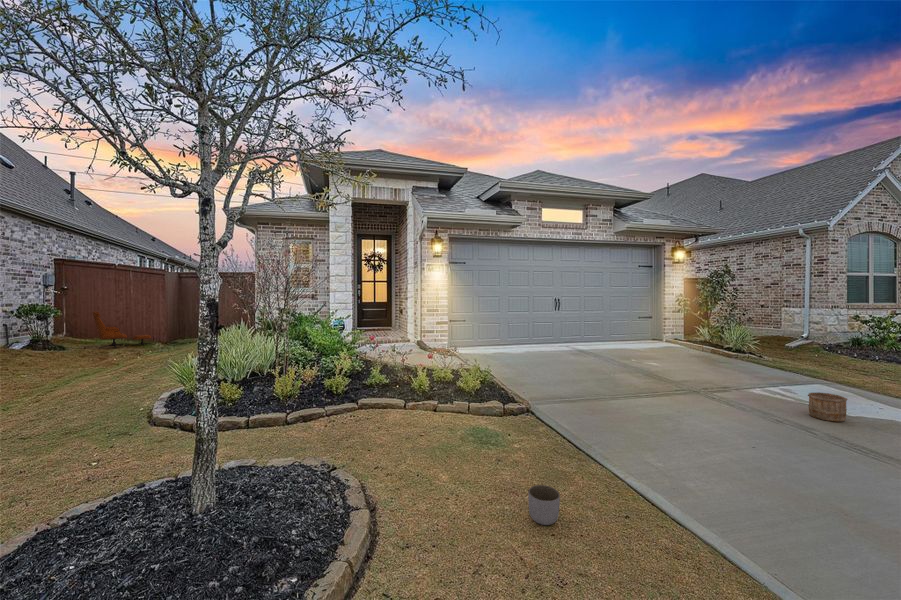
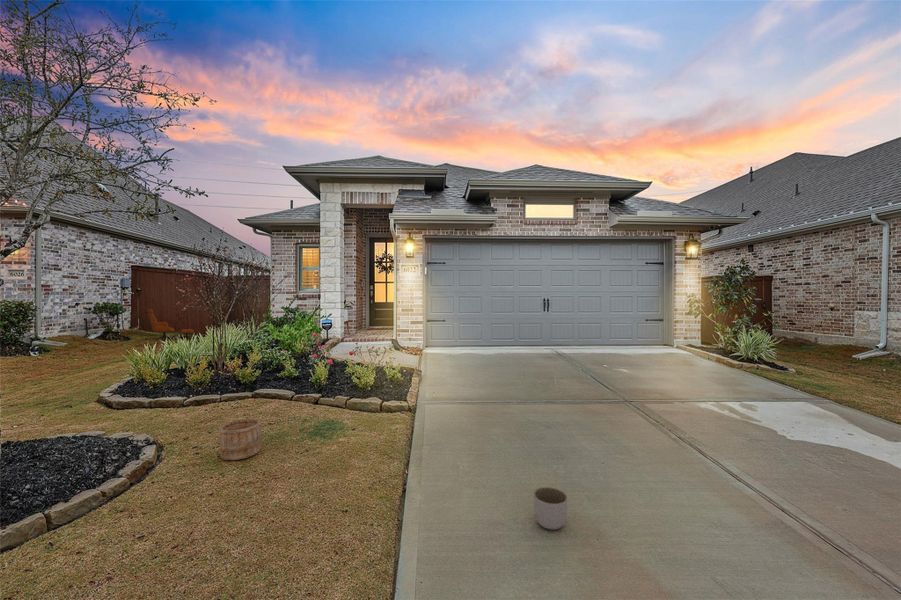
wooden bucket: present [808,392,848,422] -> present [218,419,262,460]
planter: present [528,485,560,525] -> present [534,487,567,530]

